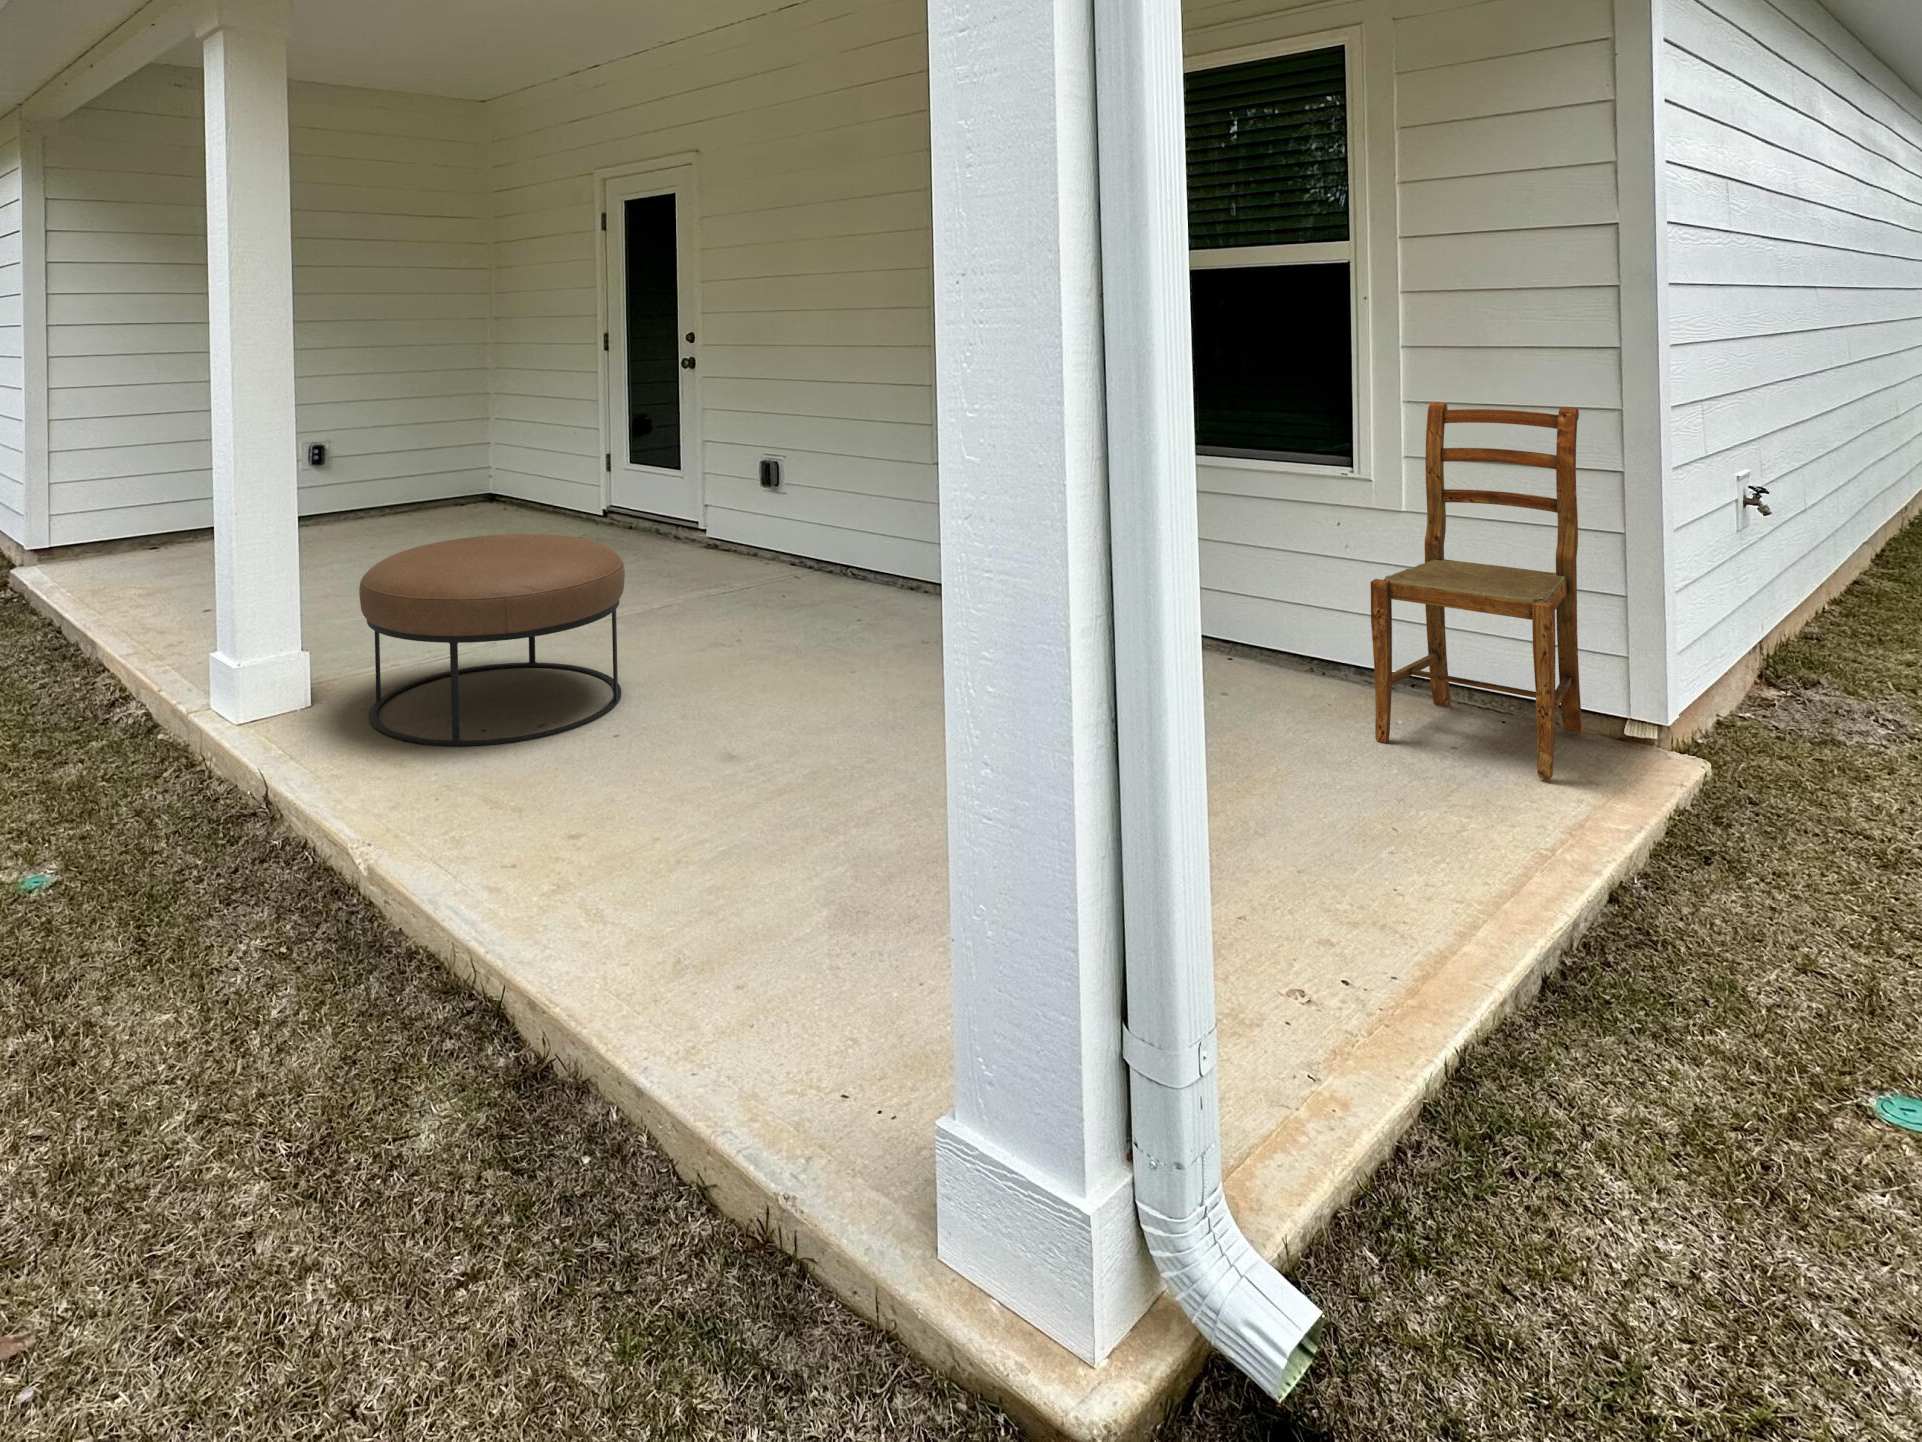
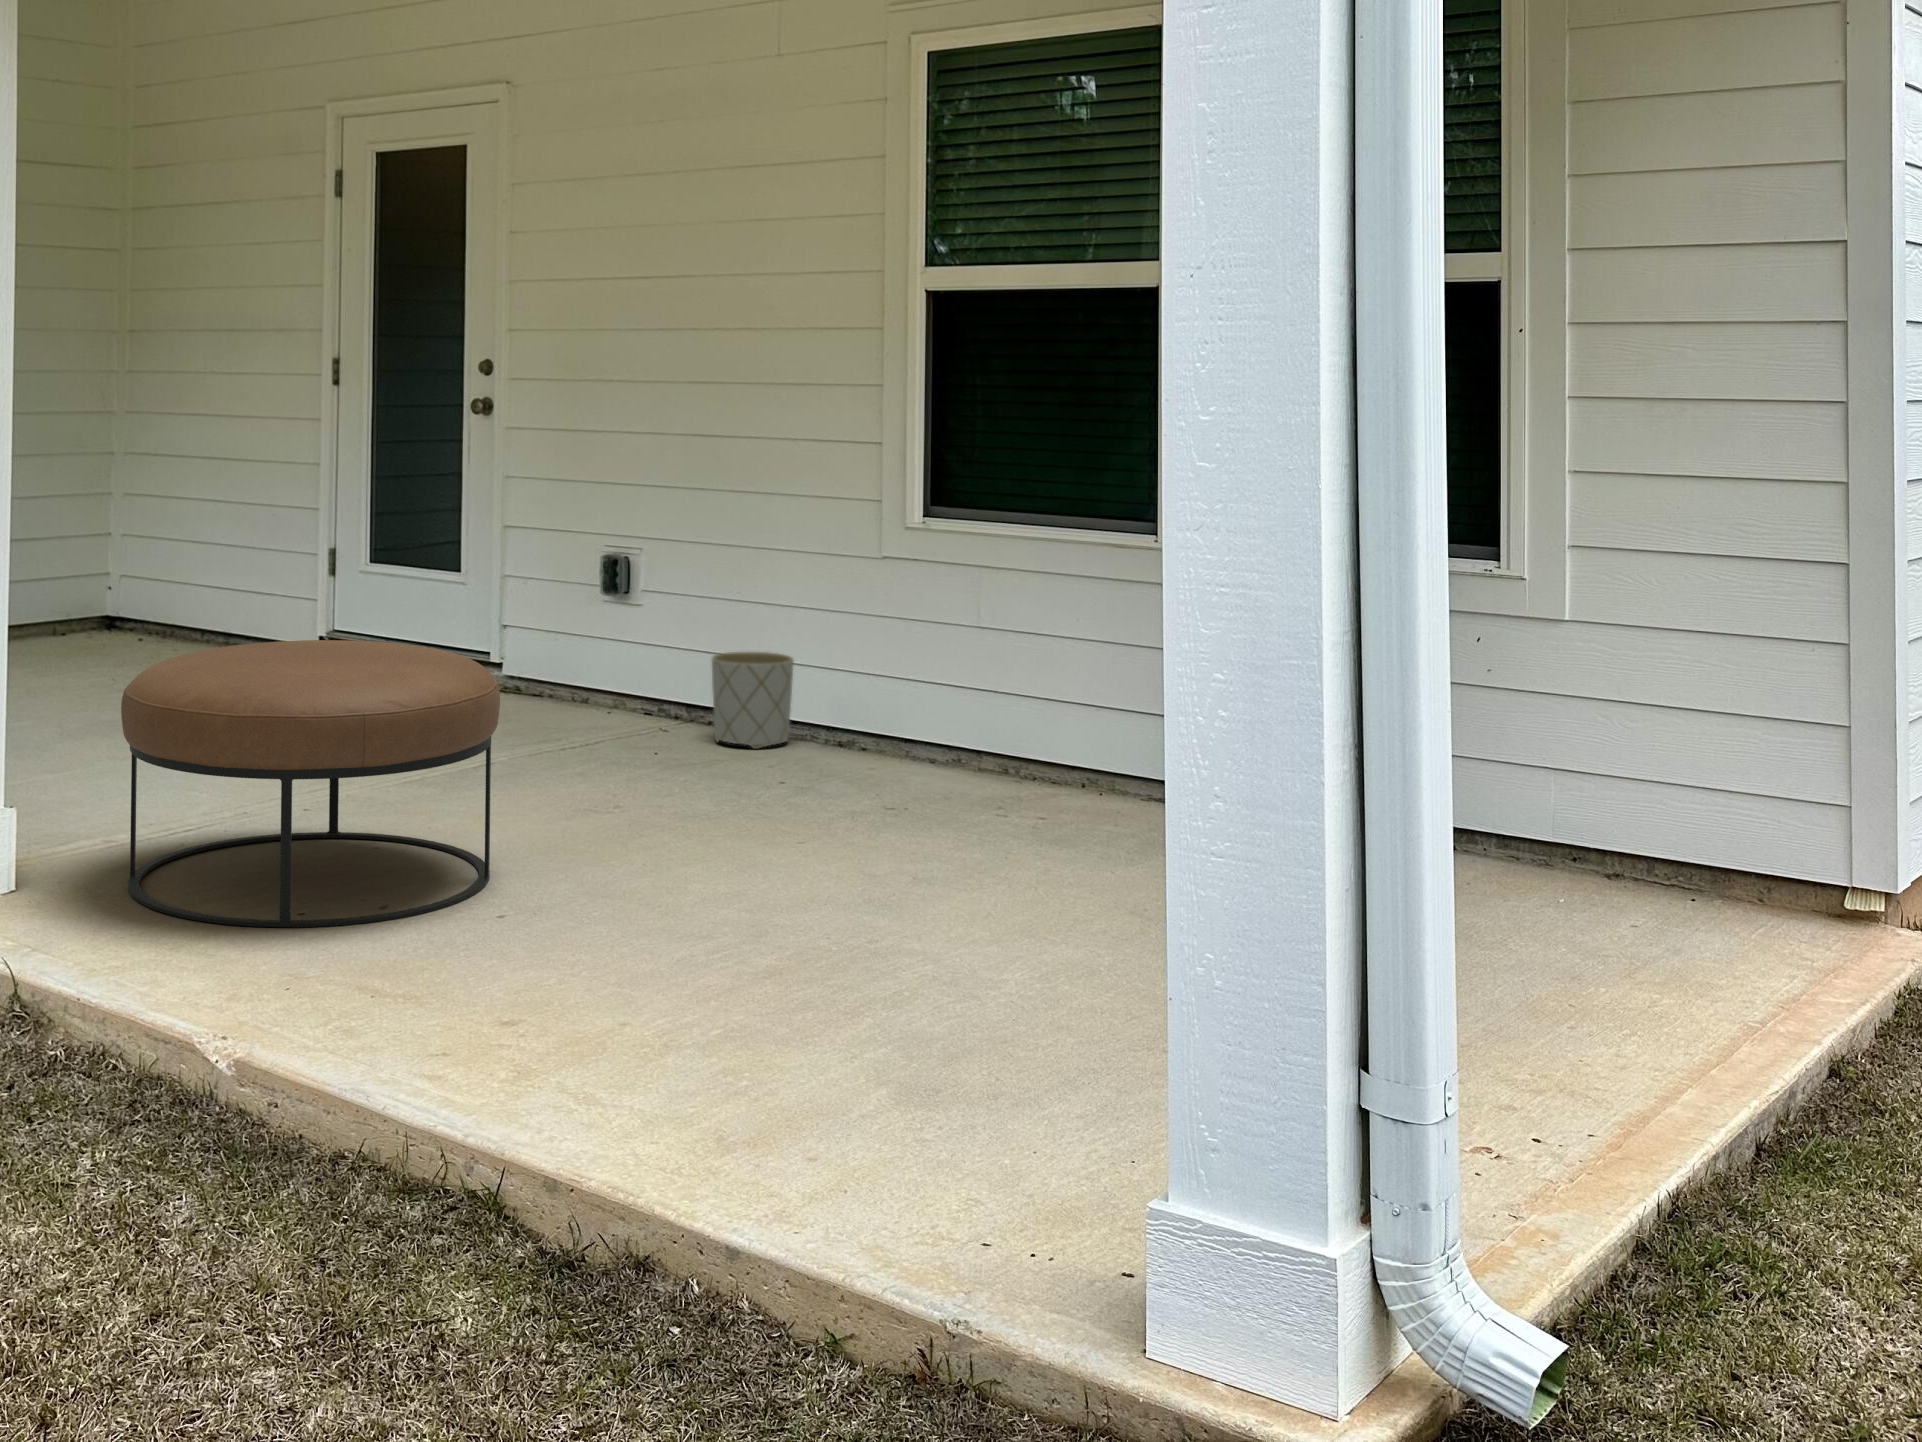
chair: present [1370,402,1582,780] -> none [1532,473,1794,954]
planter: none [820,524,875,591] -> present [712,652,794,749]

